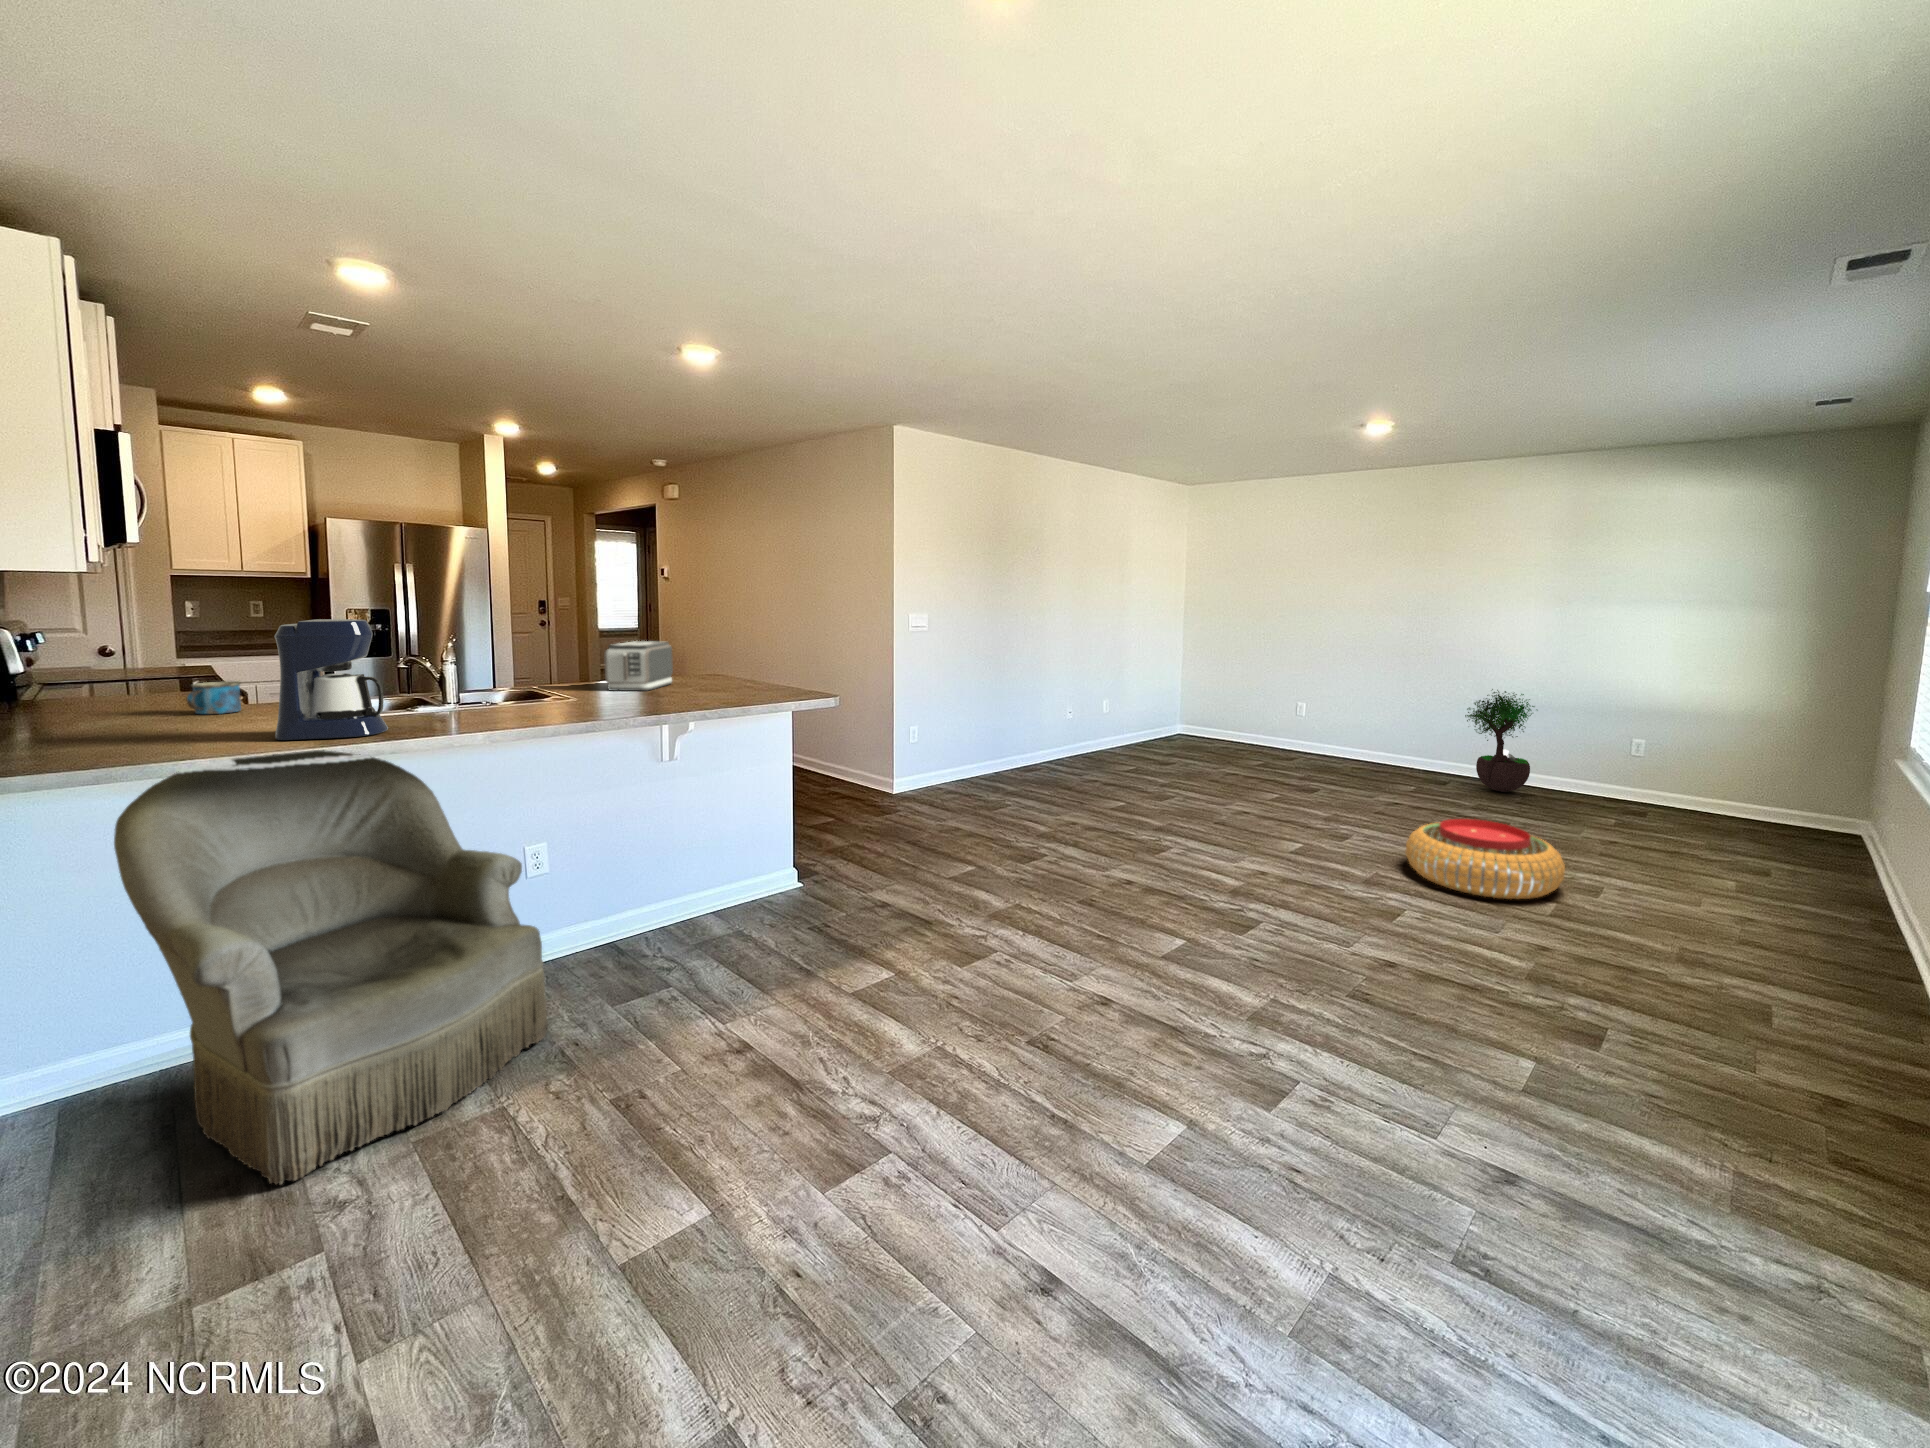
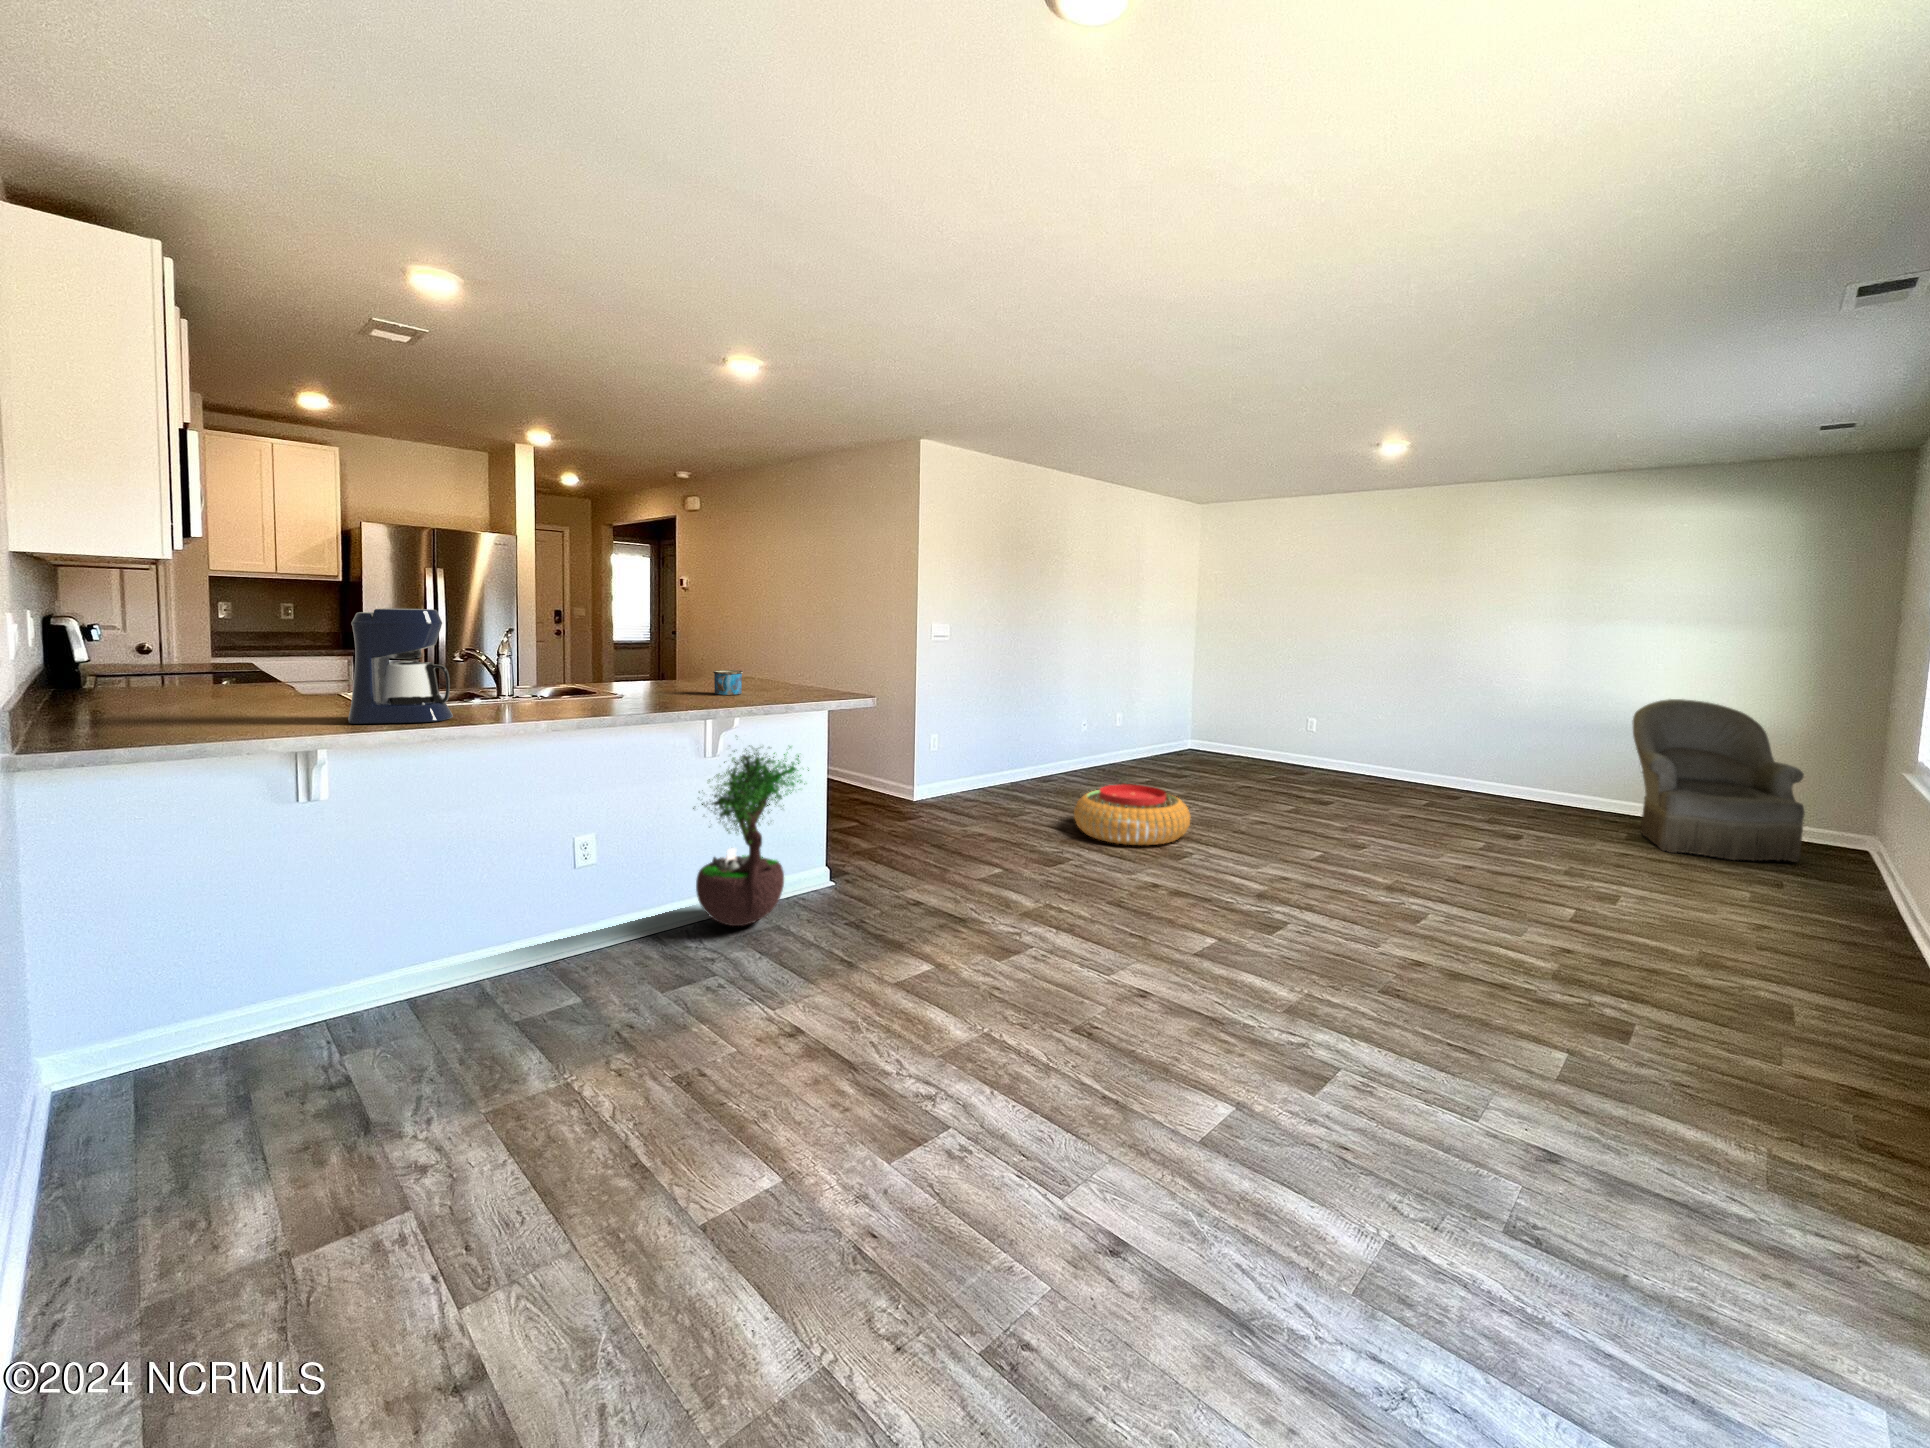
toaster: present [604,641,673,691] -> none [644,642,708,690]
mug: present [186,681,241,714] -> present [713,670,743,695]
potted tree: present [1465,689,1535,792] -> present [693,745,809,926]
armchair: present [114,750,548,1185] -> present [1632,699,1805,862]
pouf: present [1406,819,1565,899] -> present [1074,784,1190,845]

